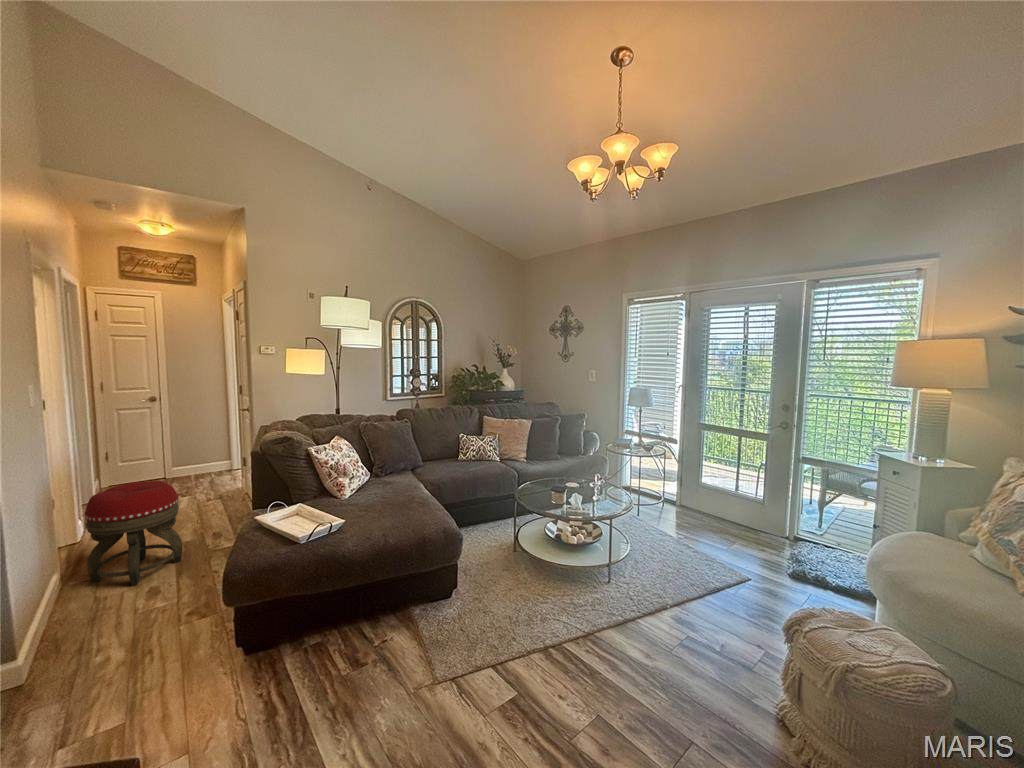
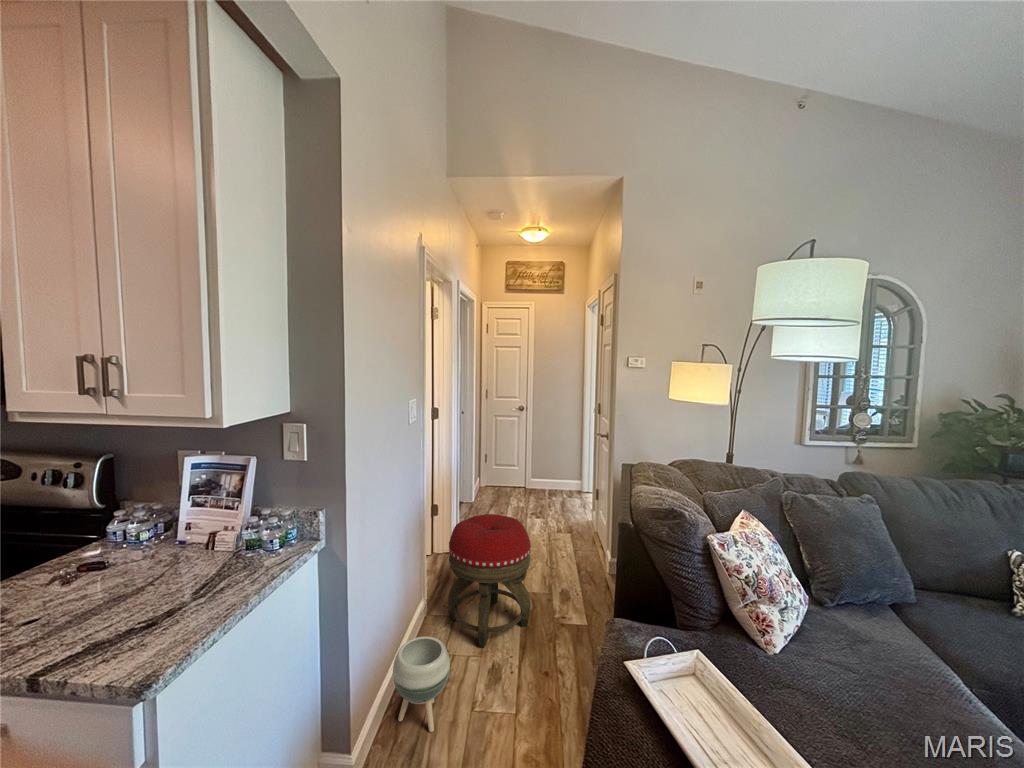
planter: none [41,574,107,647] -> present [393,636,450,732]

